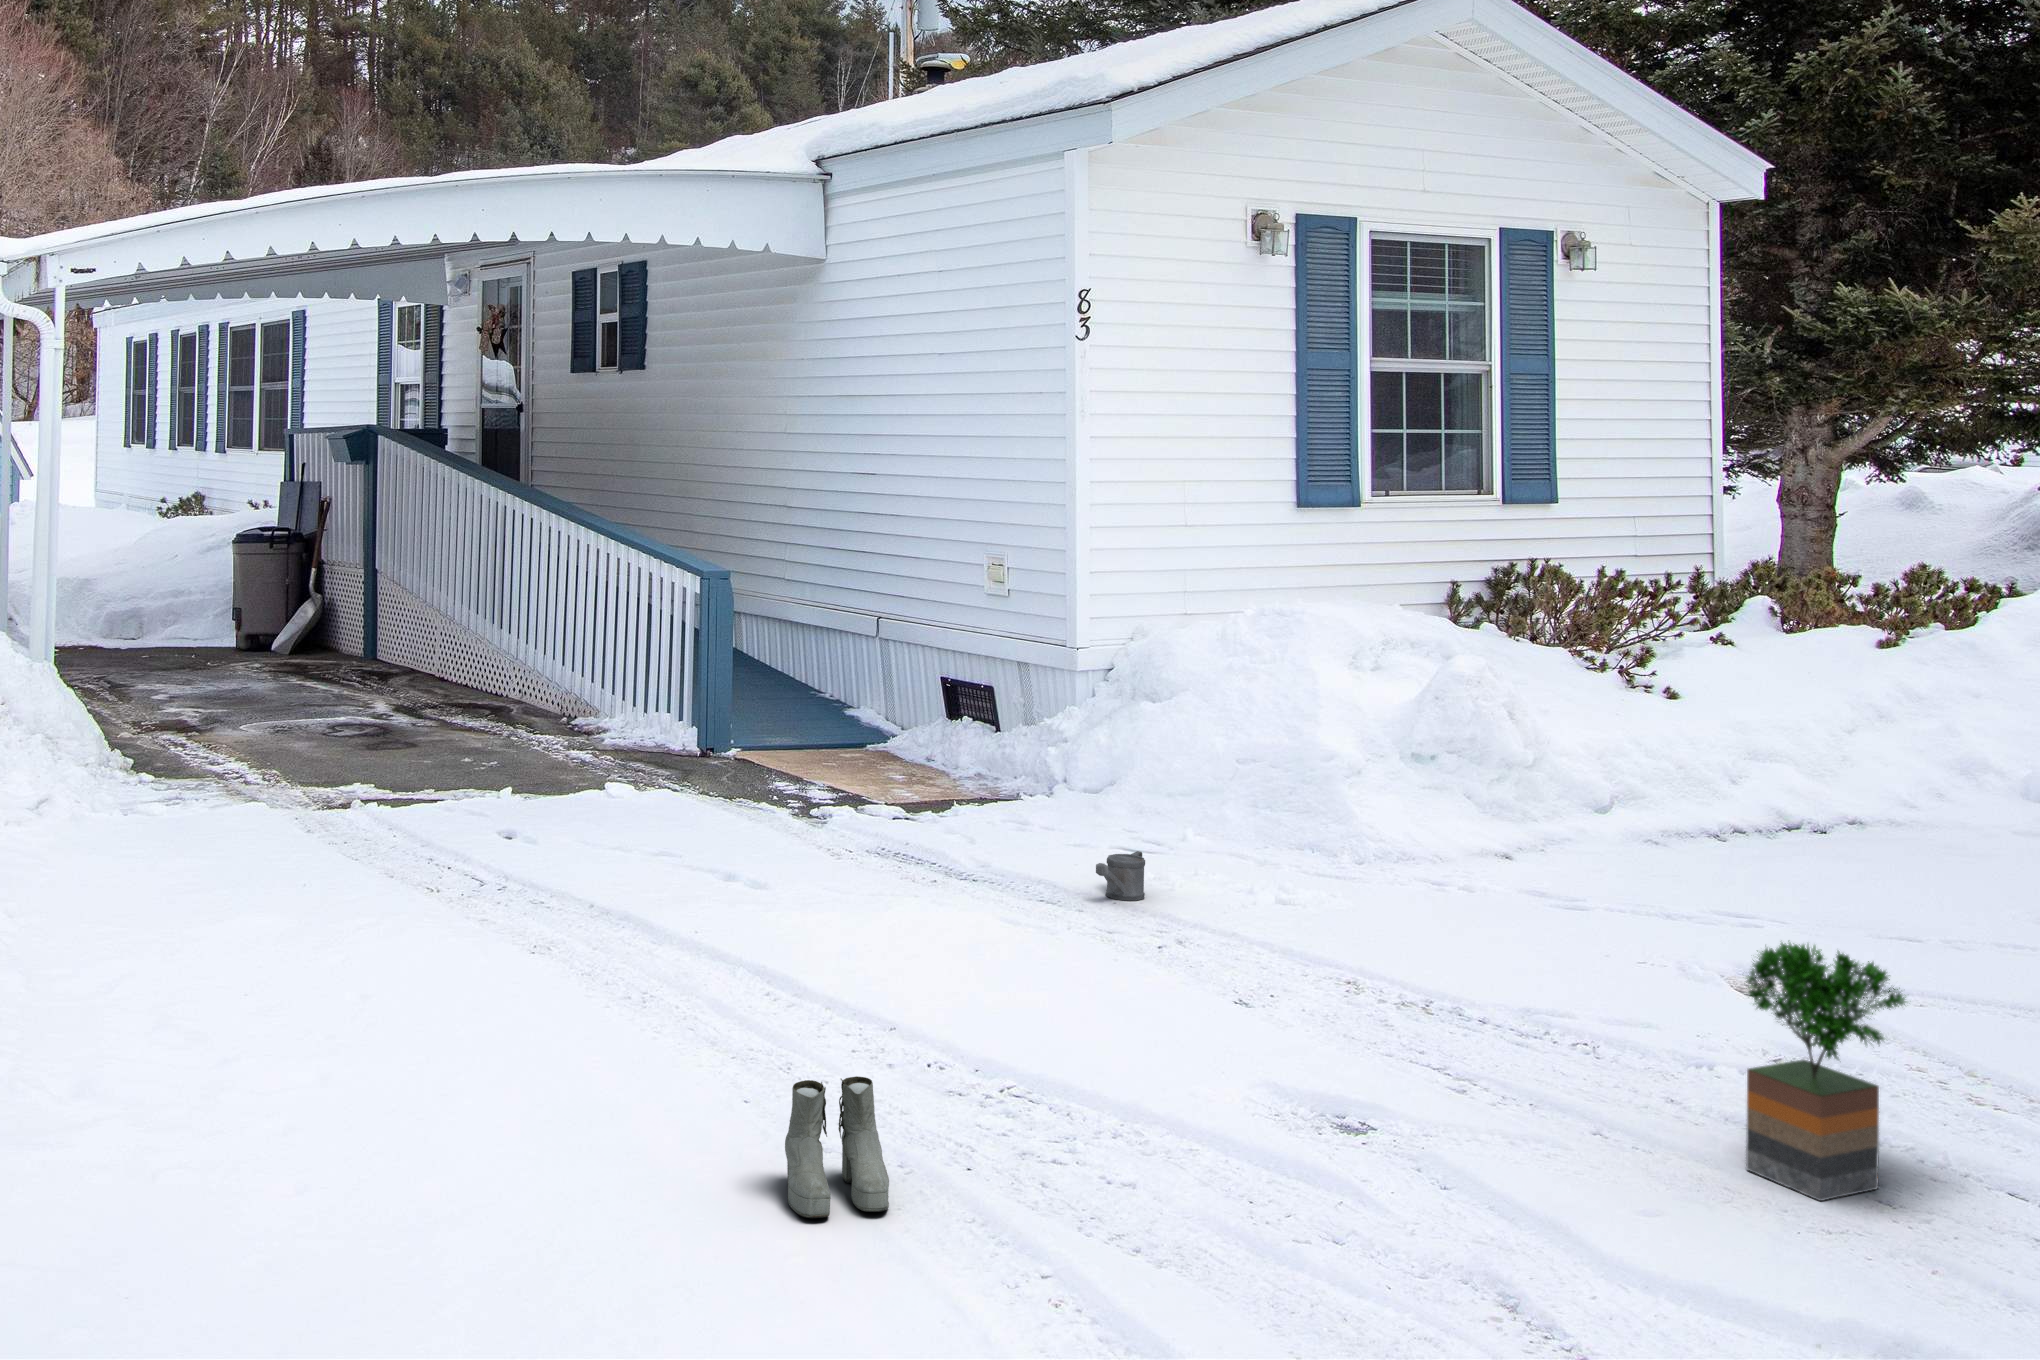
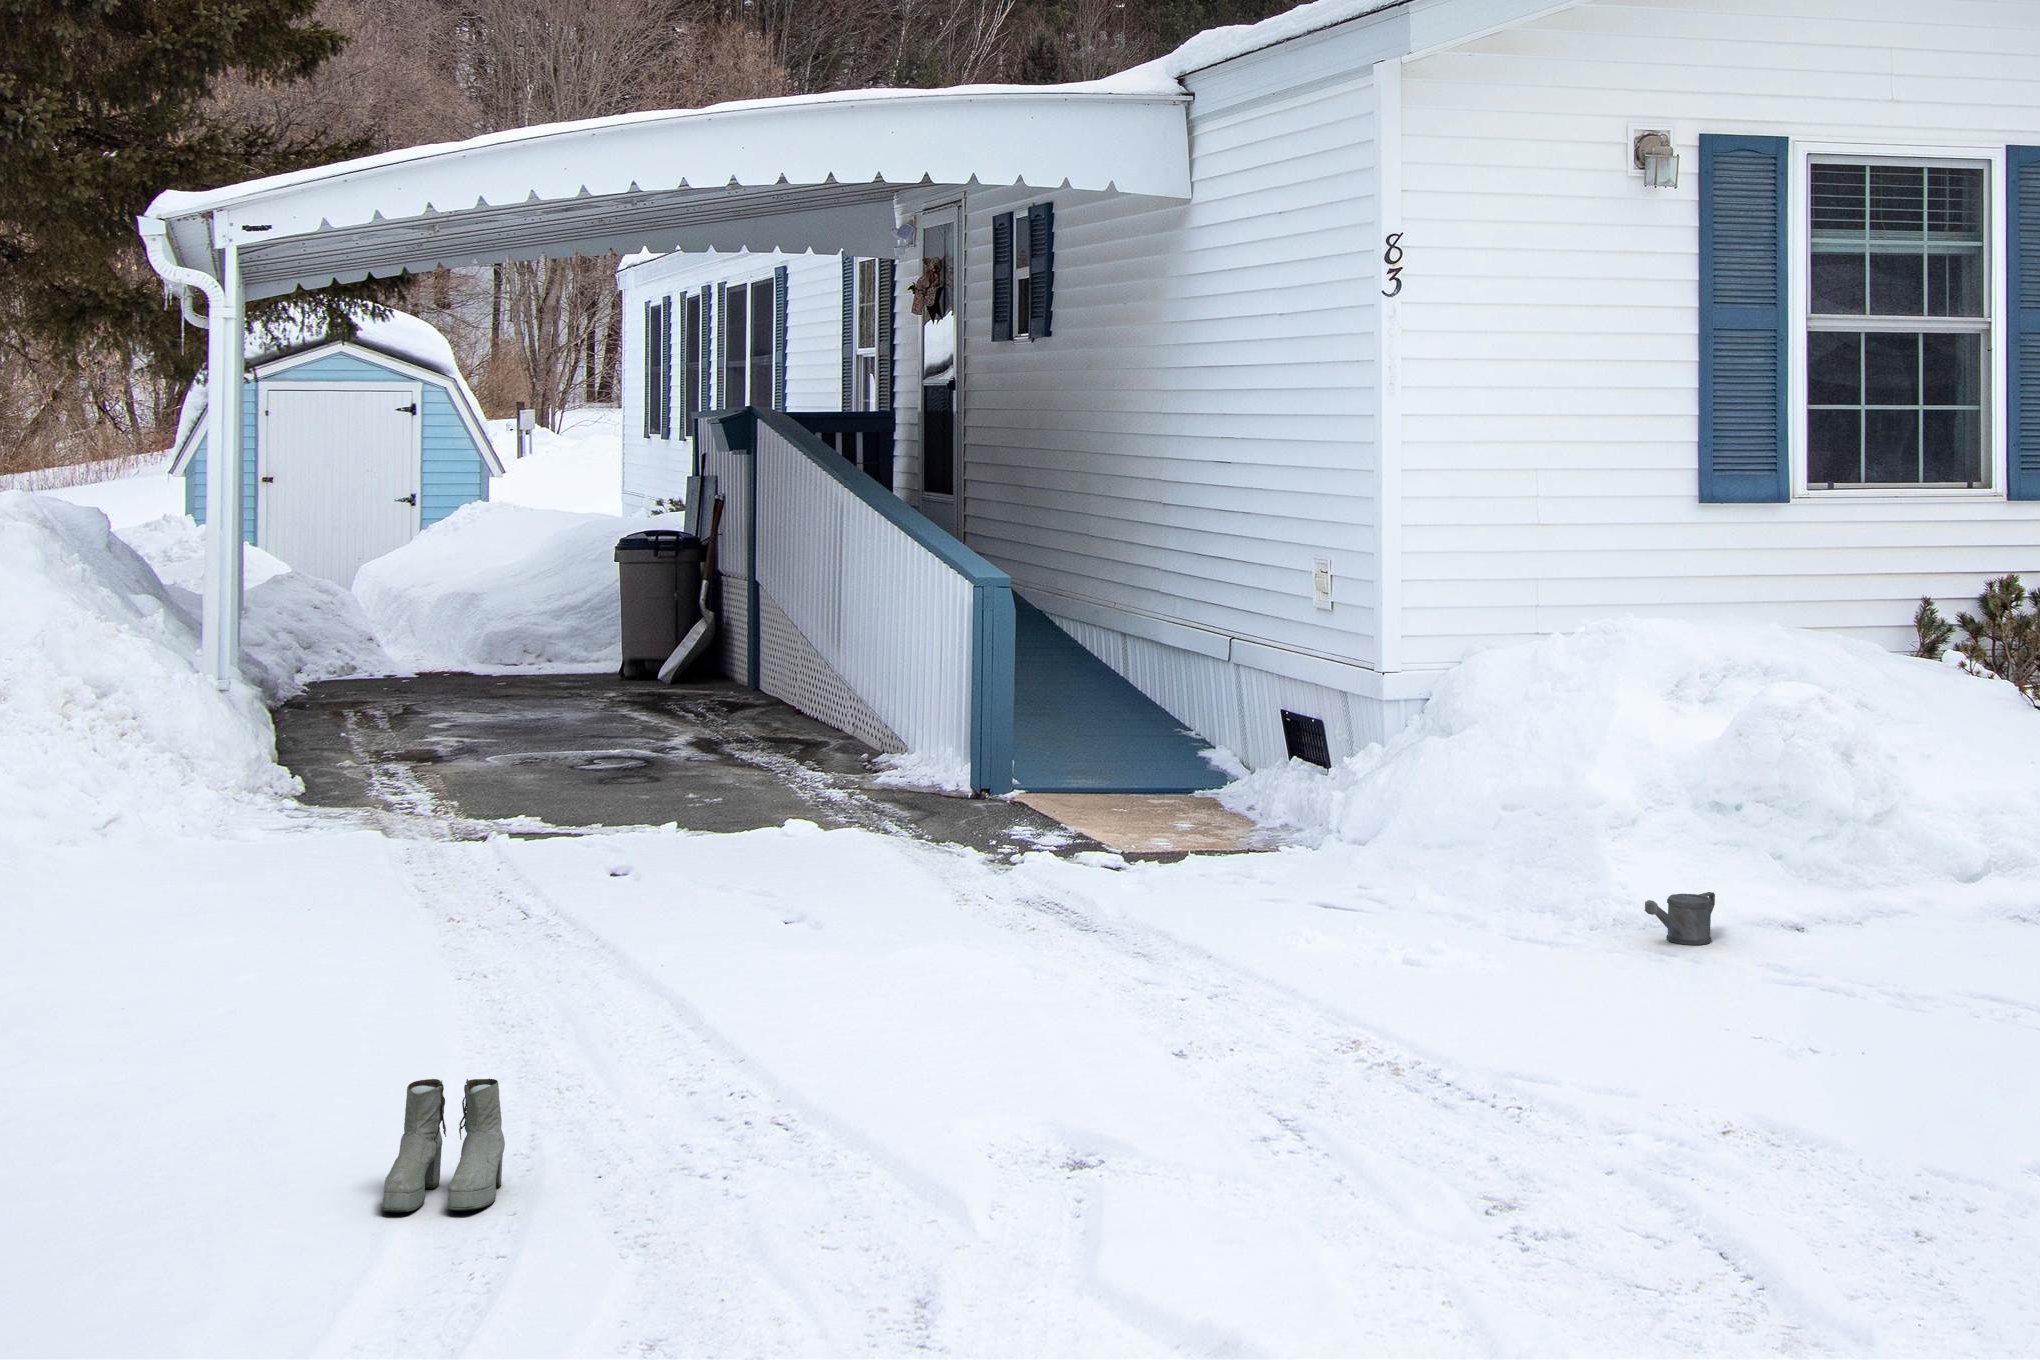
watering can: present [1096,851,1145,901] -> present [1645,892,1715,945]
potted tree: present [1746,943,1906,1201] -> none [1447,979,1642,1267]

